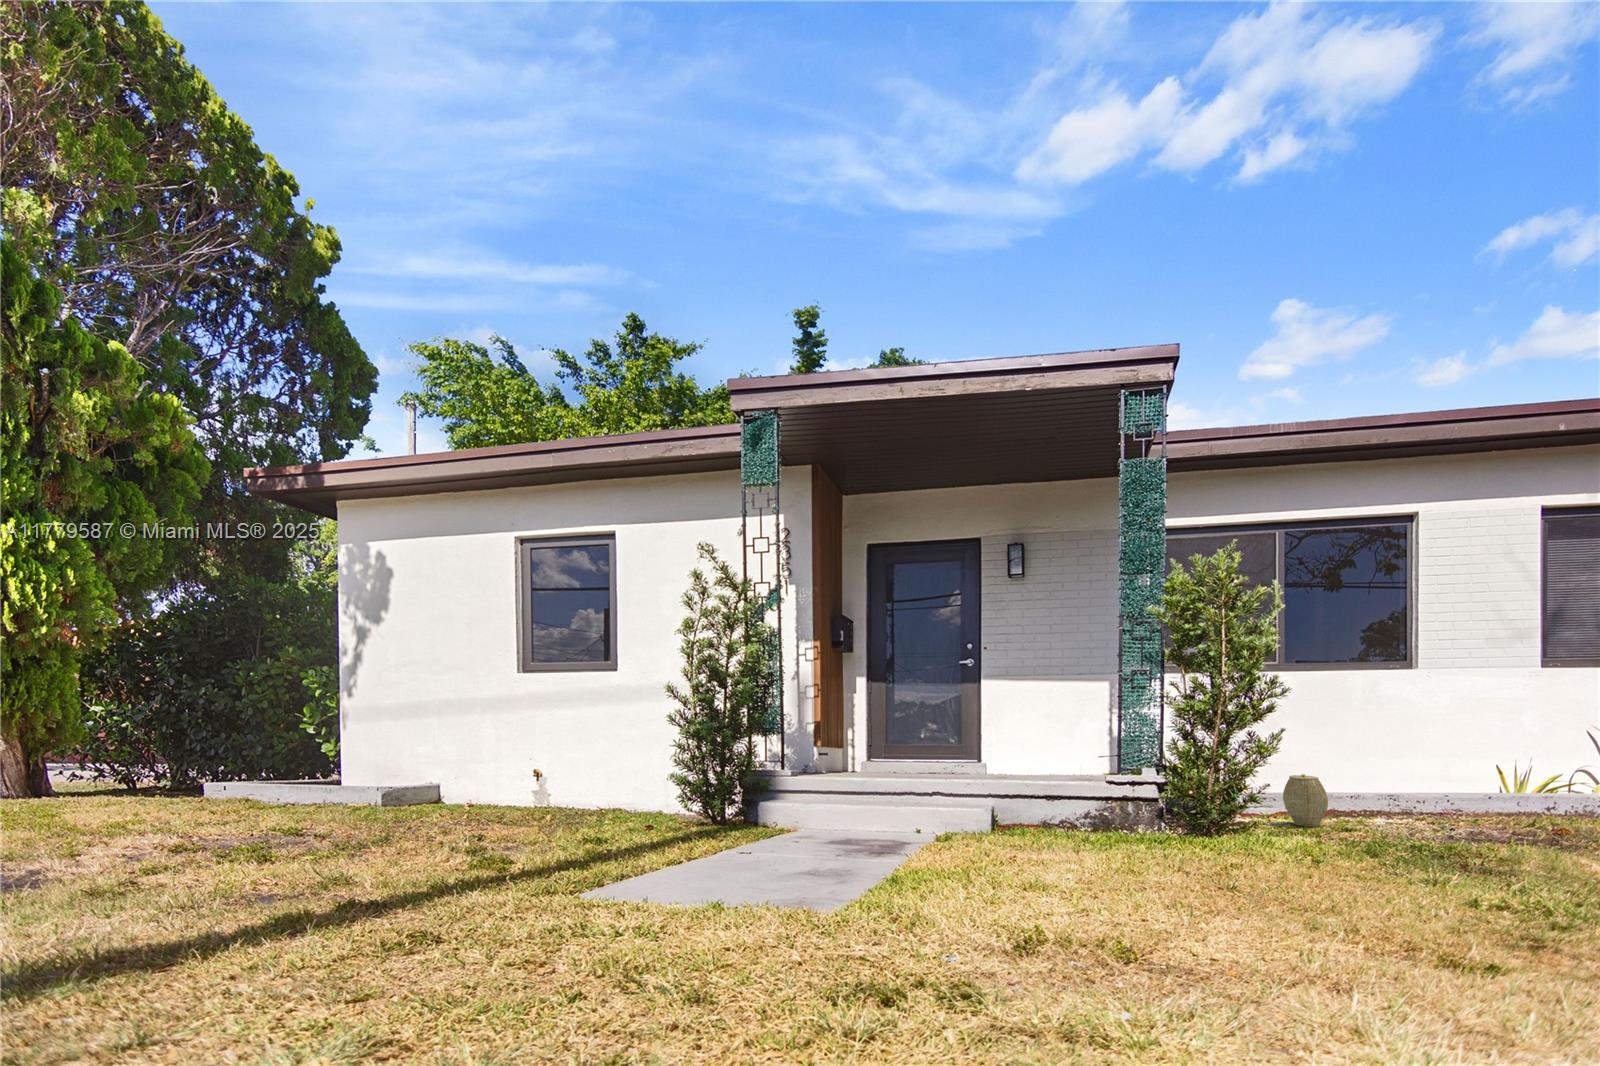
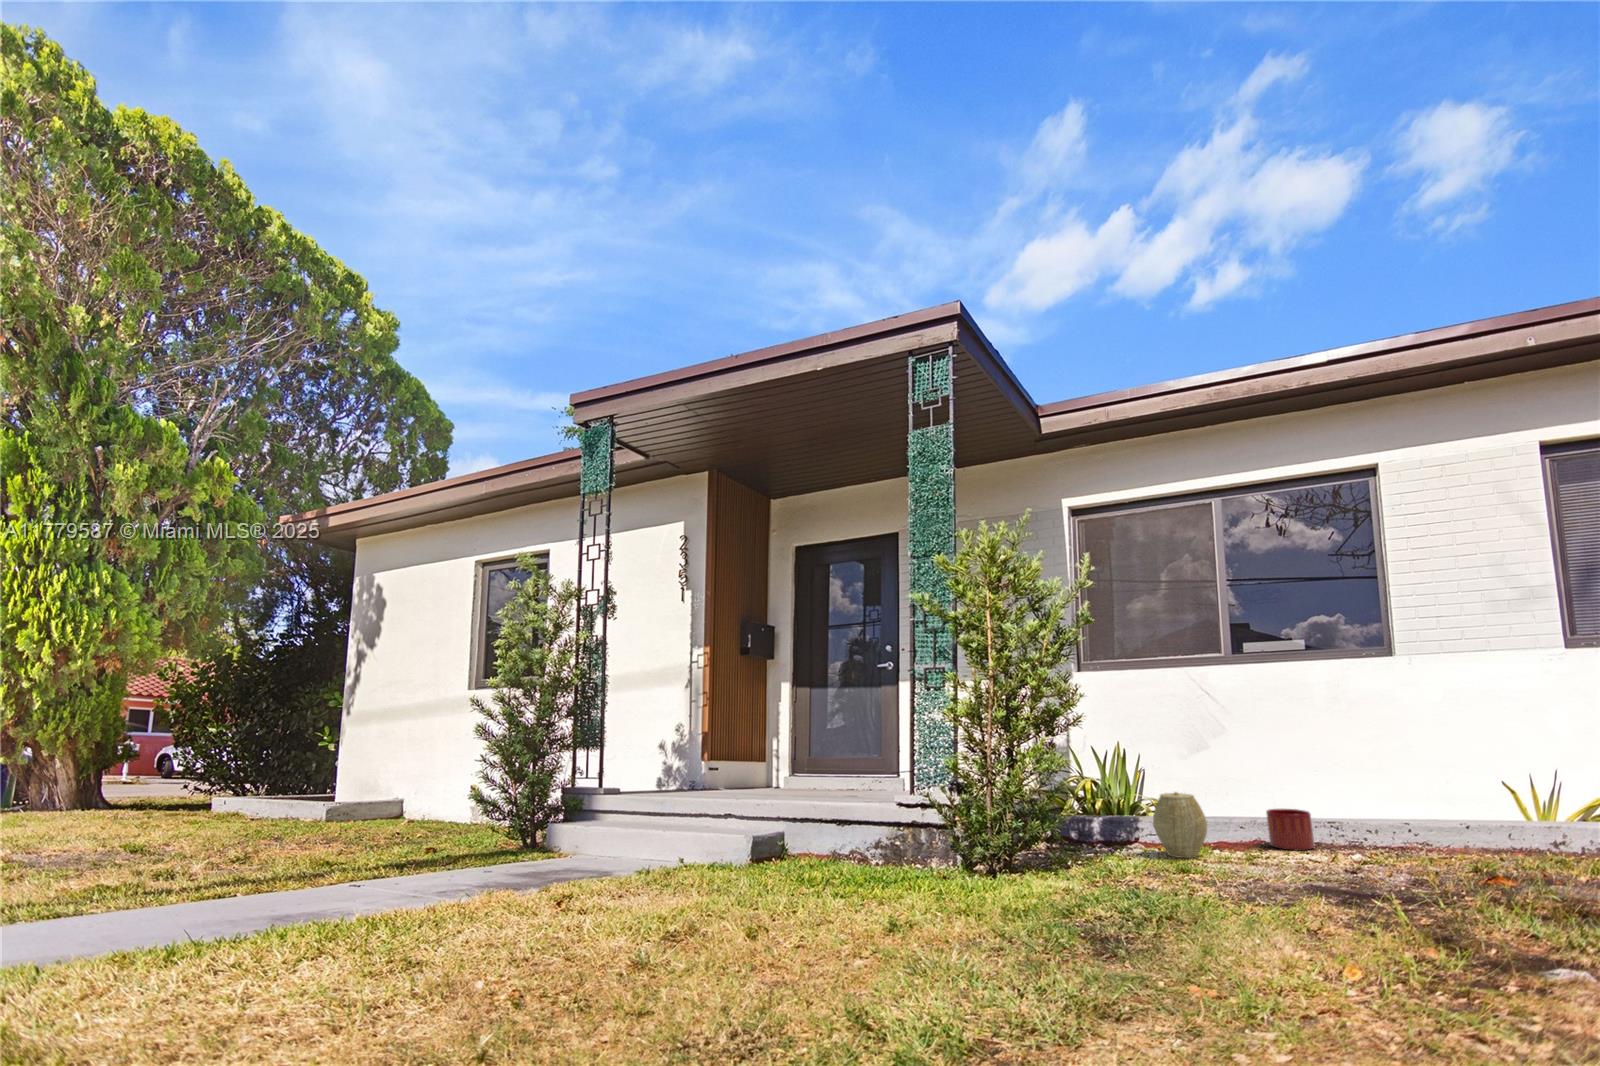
planter: none [1350,786,1387,819] -> present [1266,809,1315,850]

